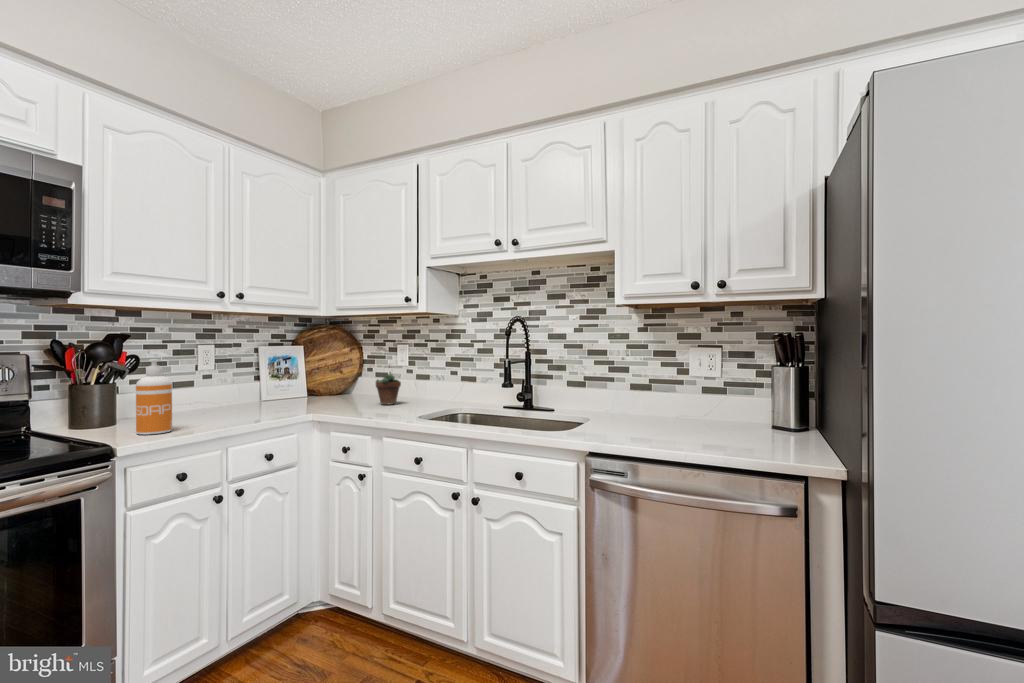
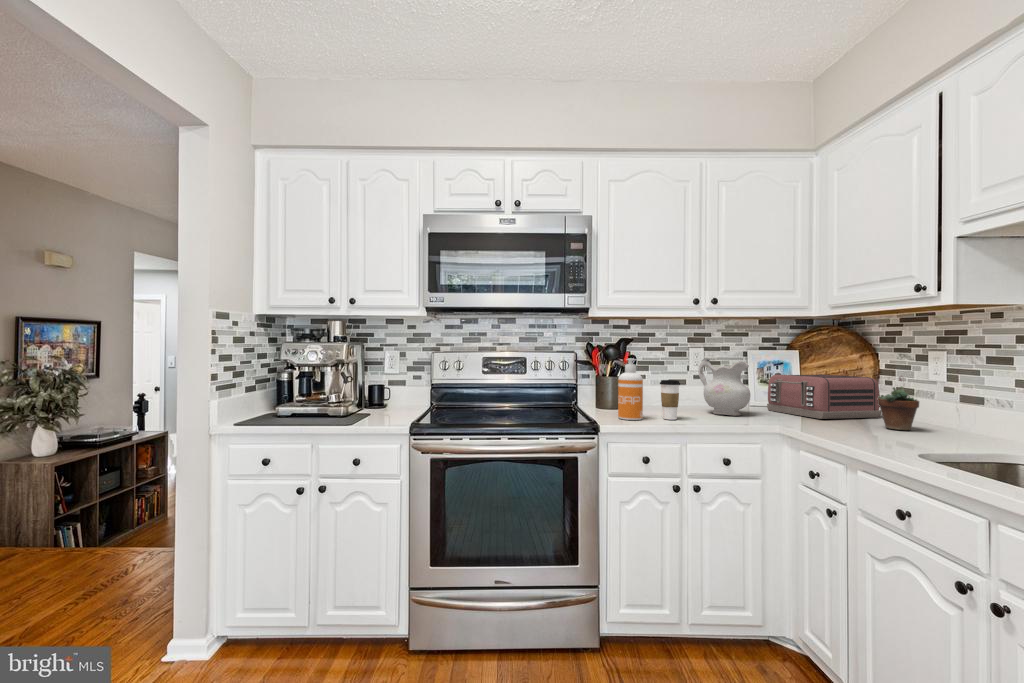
ceramic pitcher: none [220,356,277,414] -> present [699,359,750,416]
toaster: none [282,366,369,405] -> present [767,374,881,419]
coffee cup: none [190,381,216,426] -> present [660,380,680,420]

